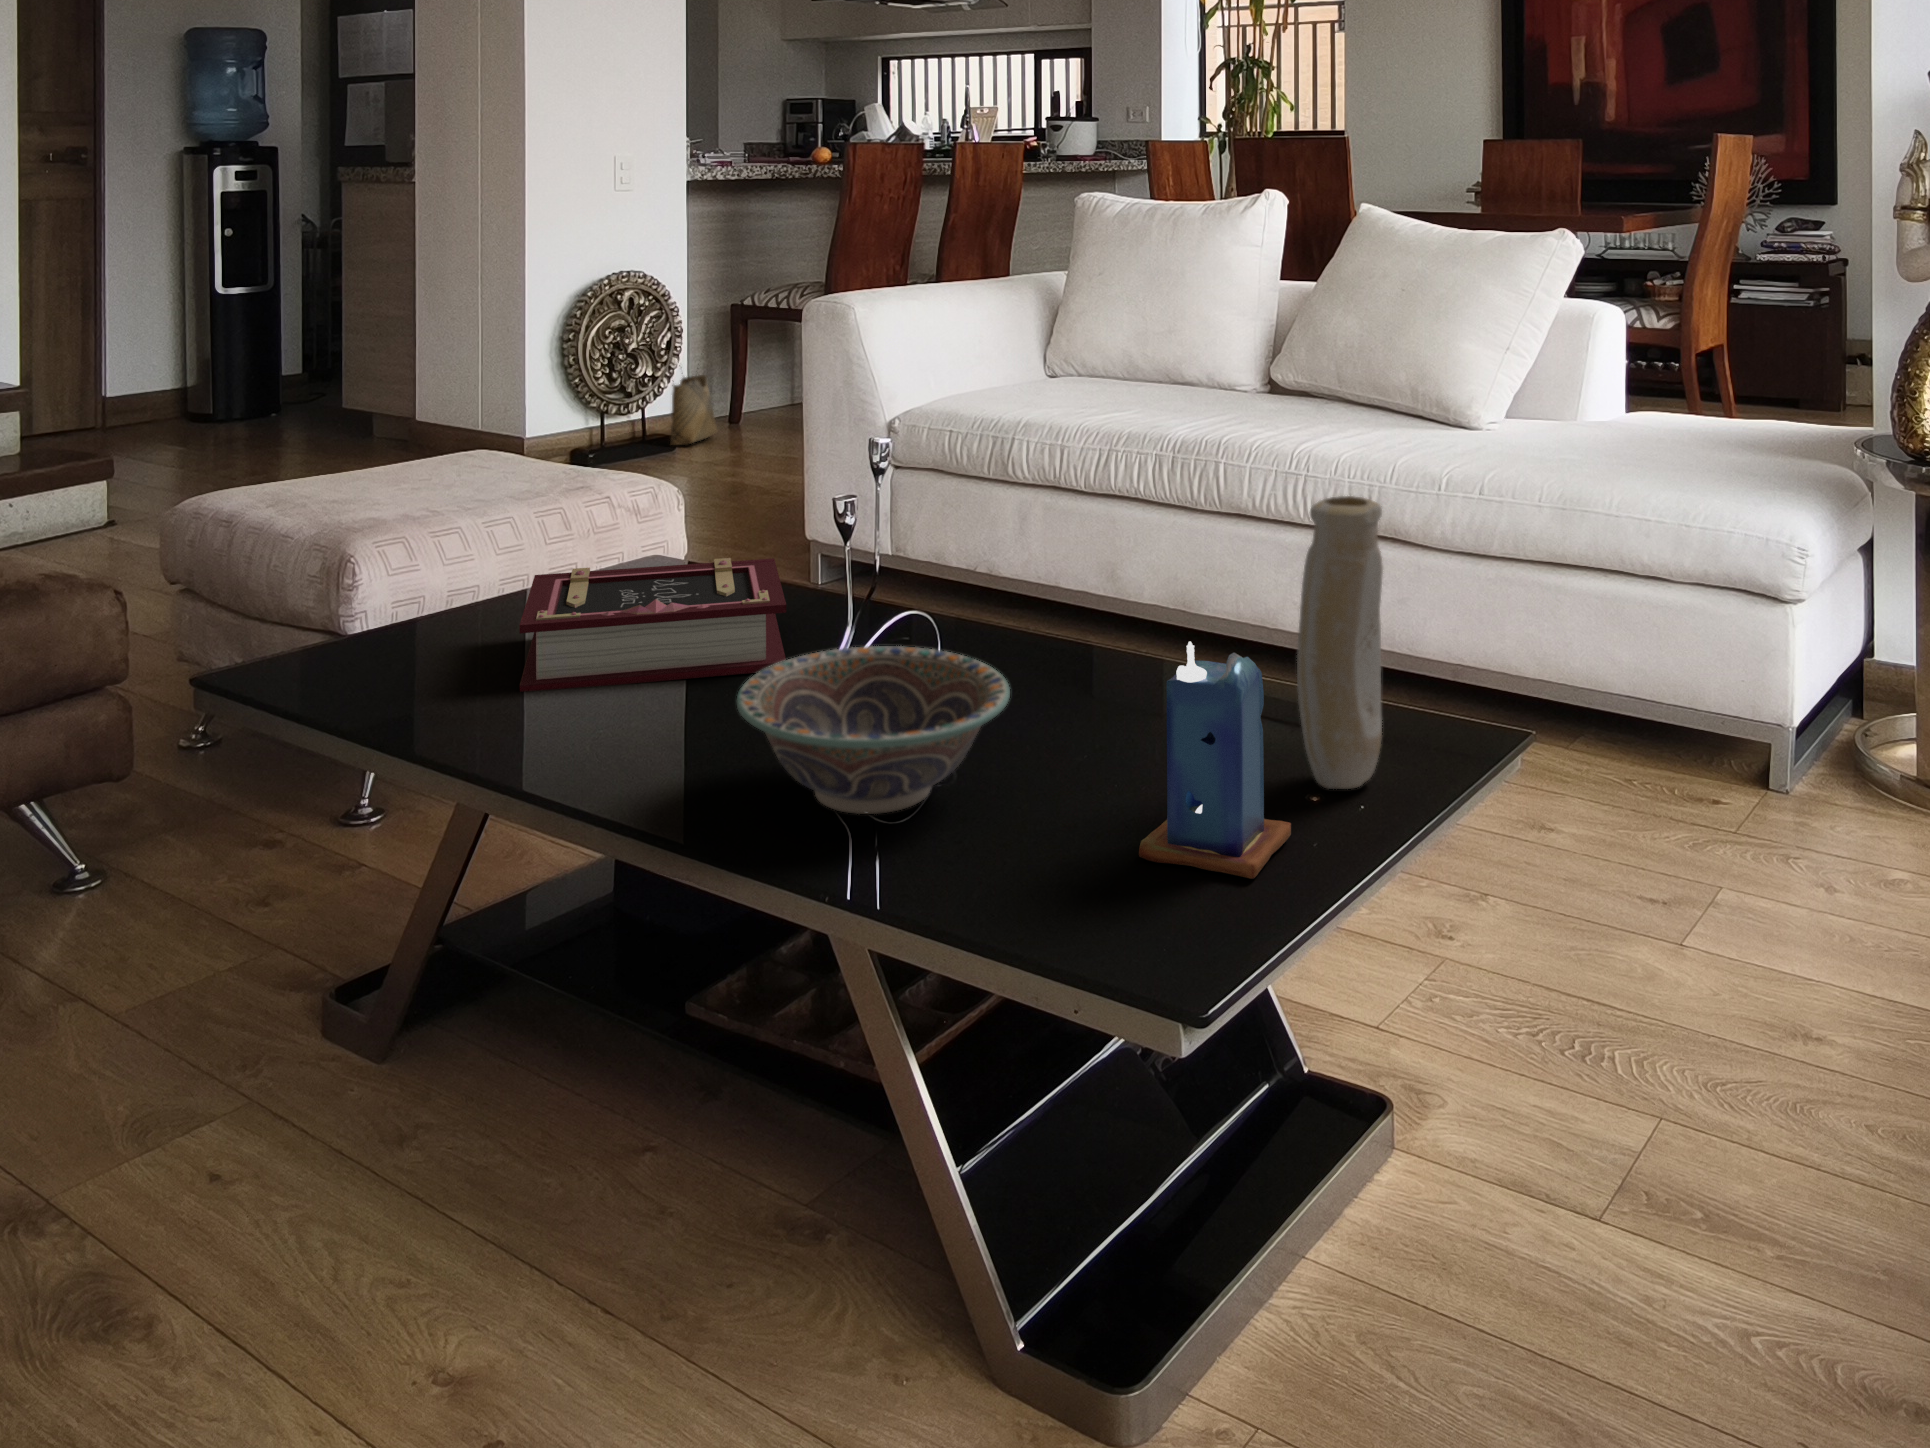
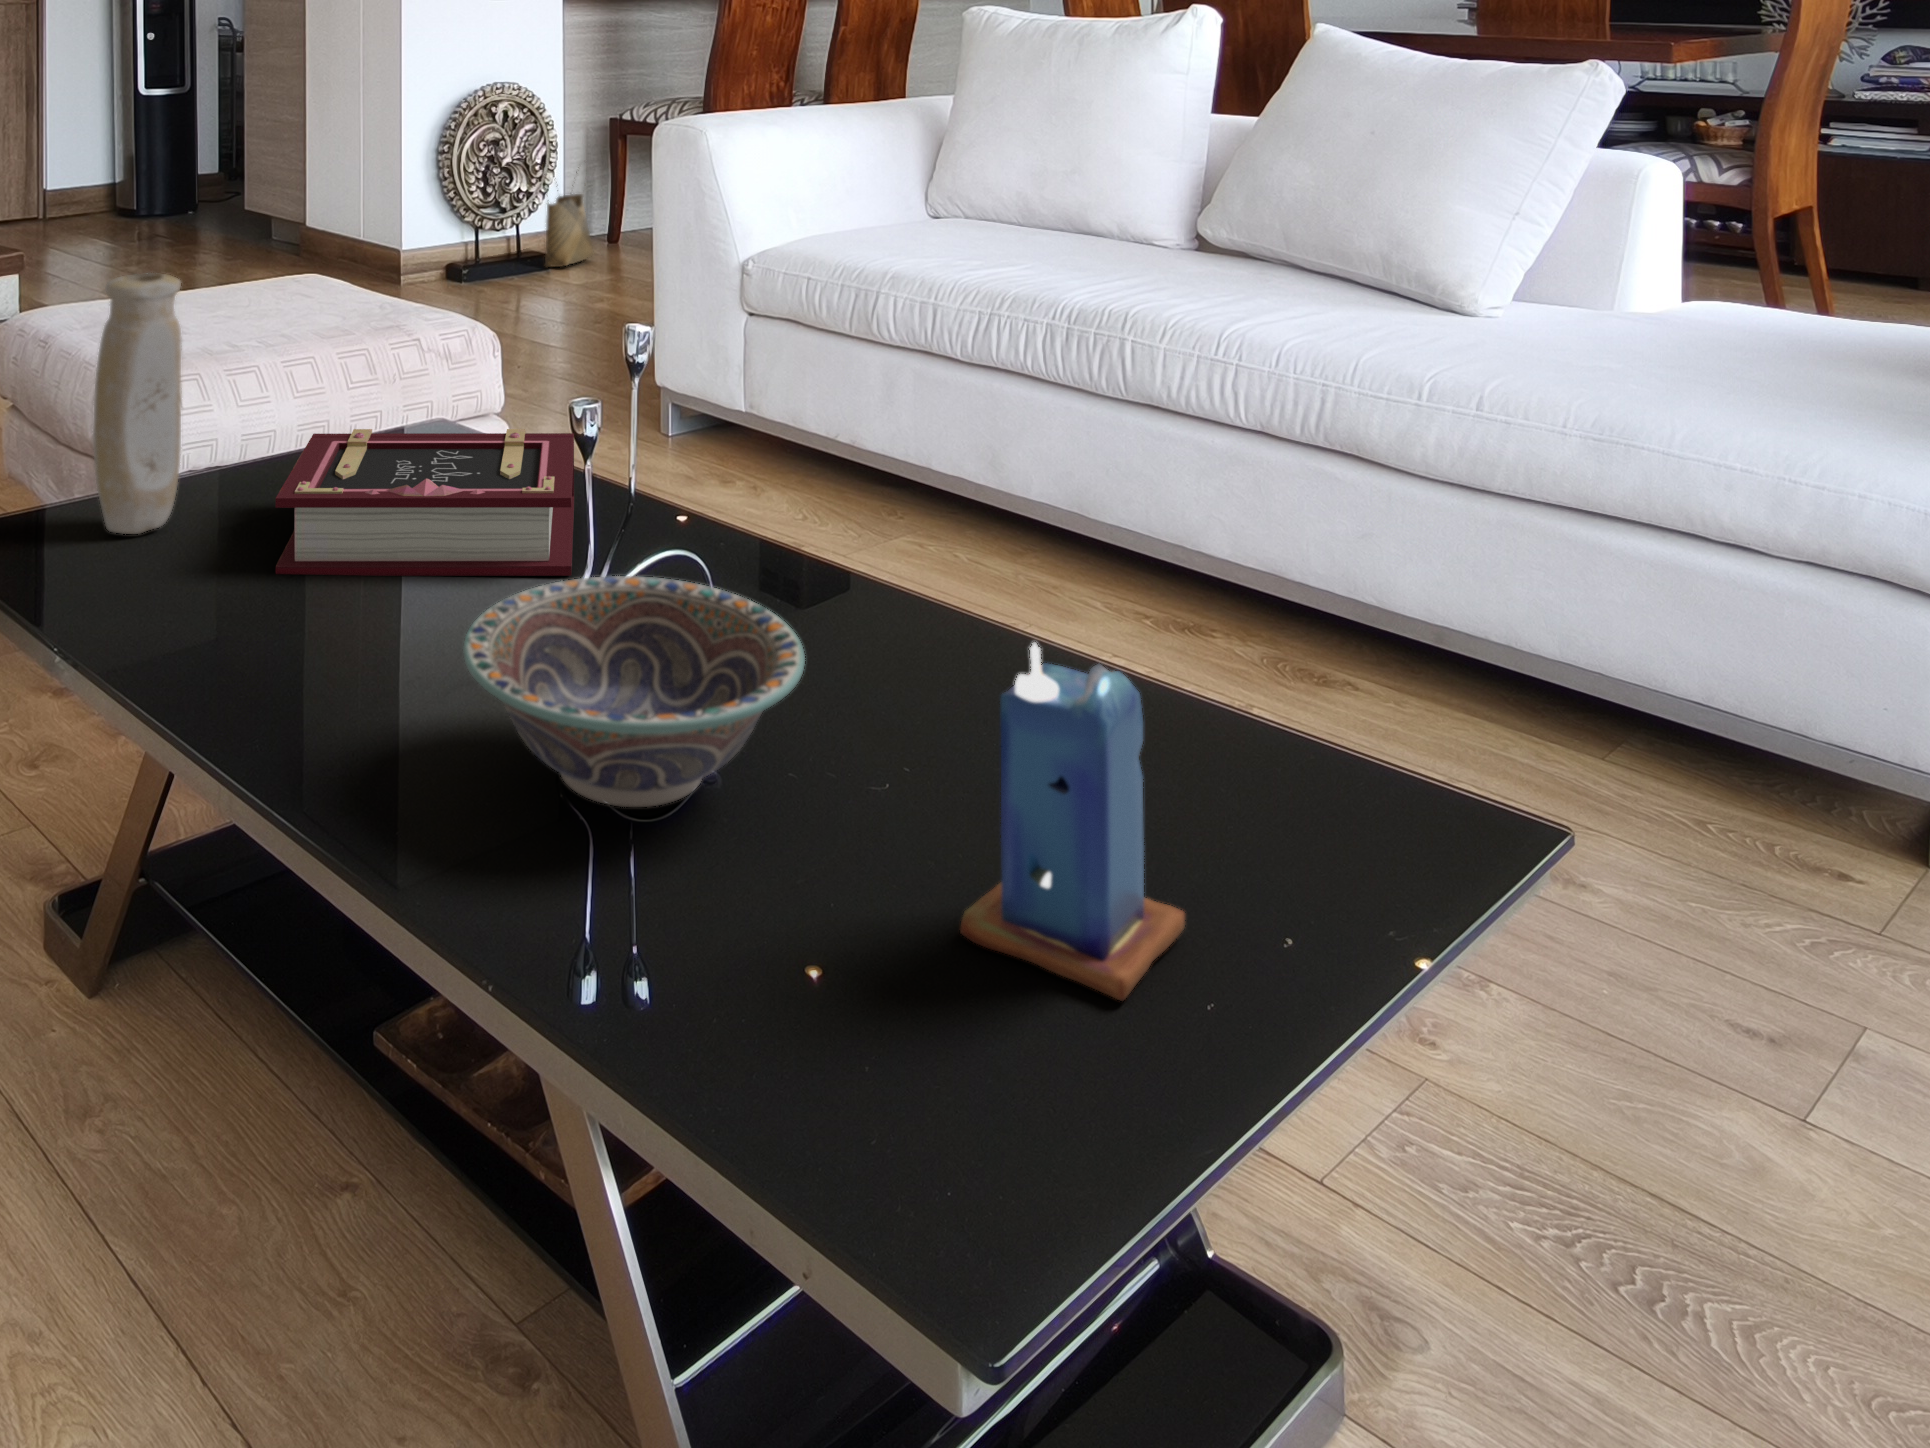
vase: present [1297,496,1383,789] -> present [93,273,182,534]

